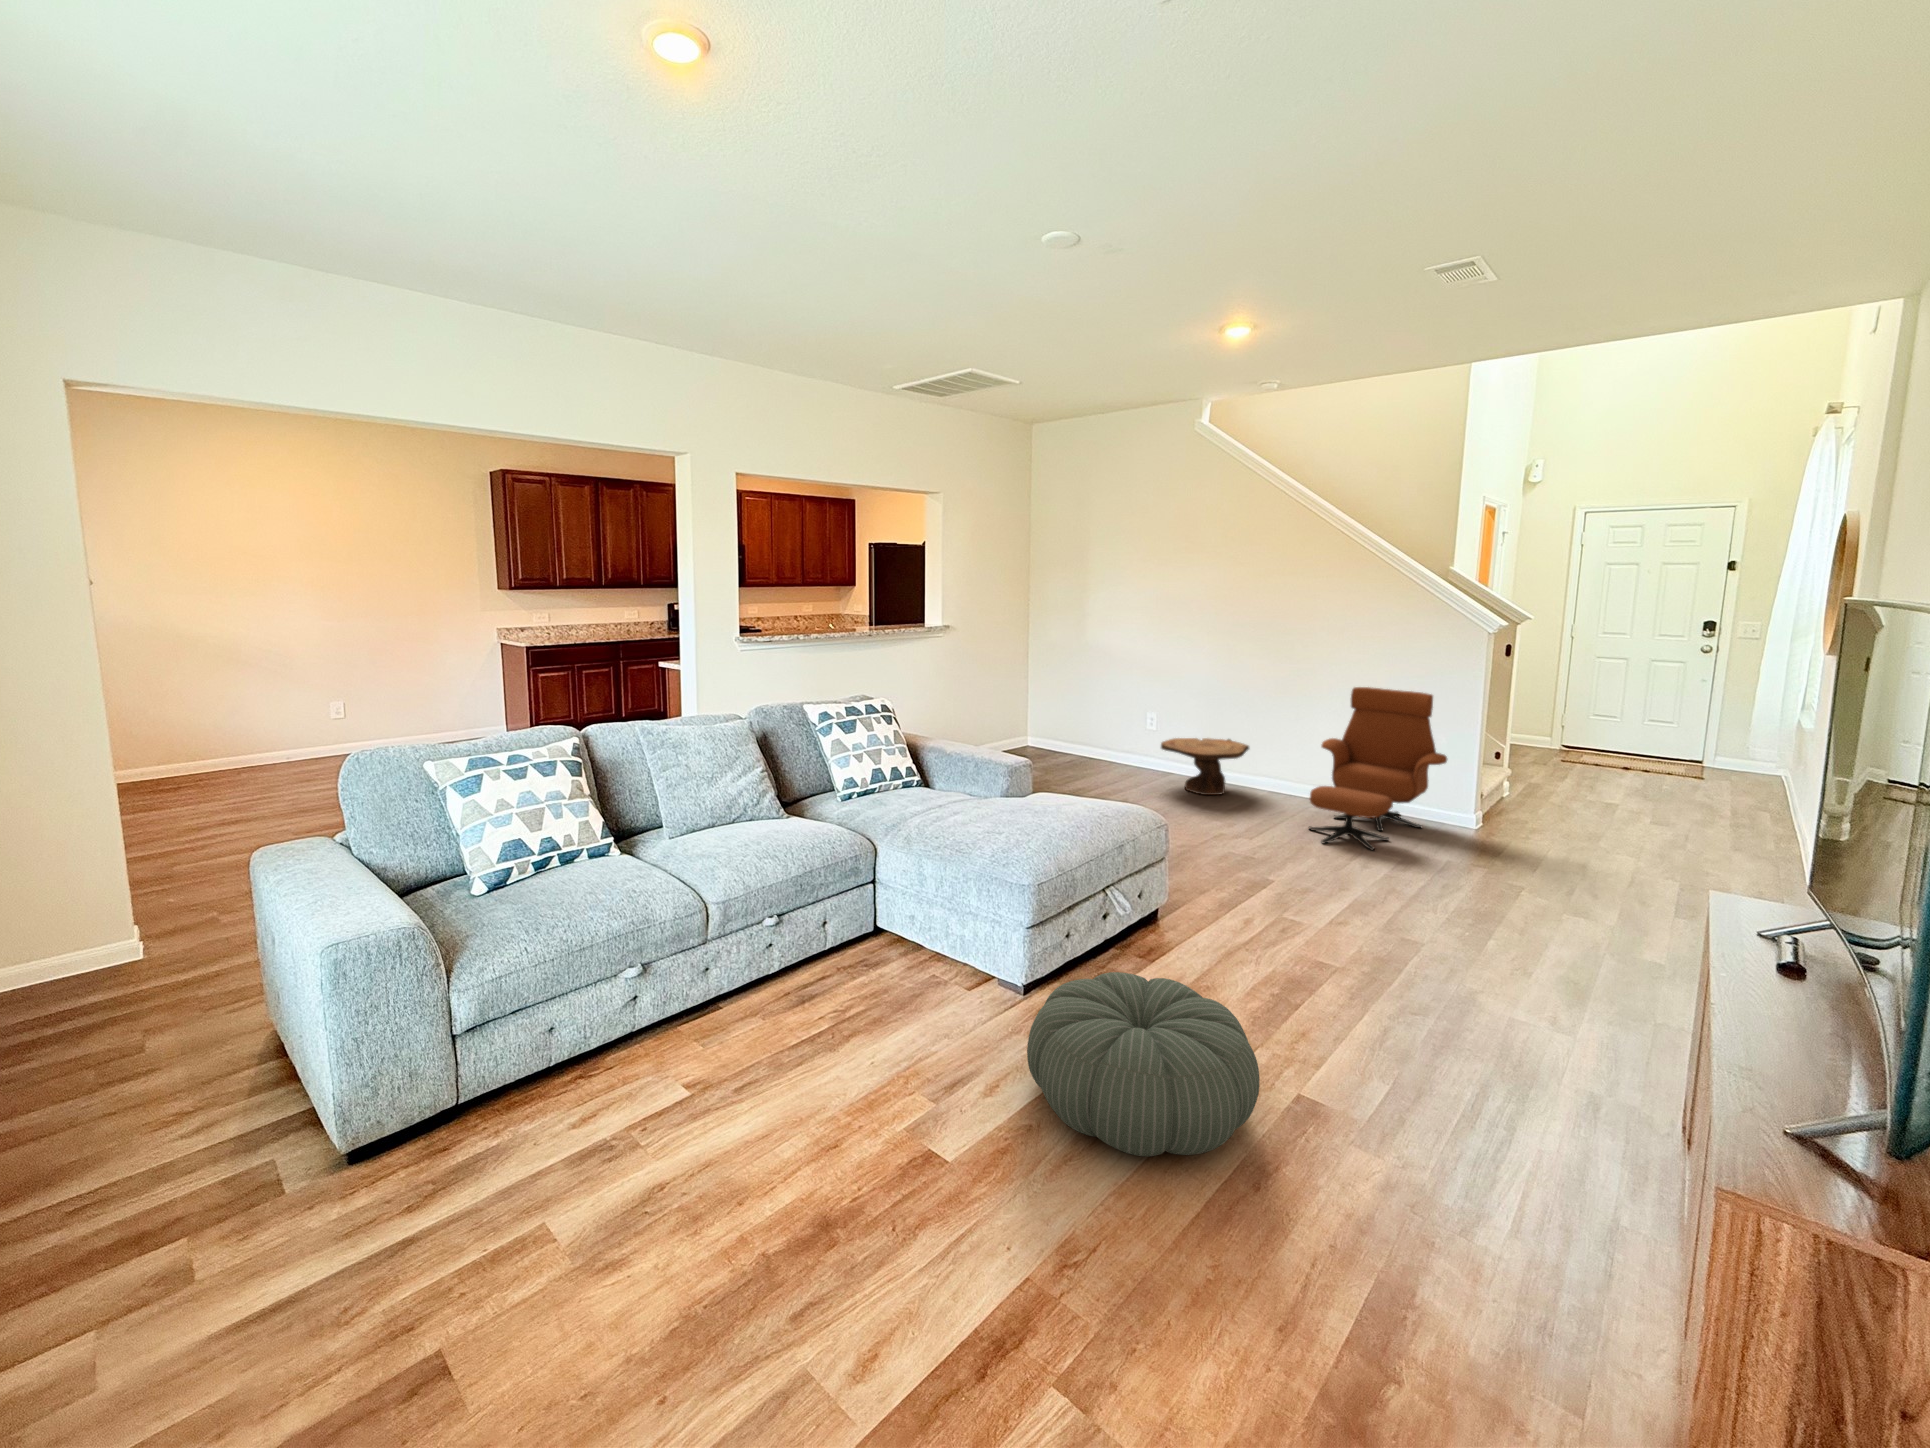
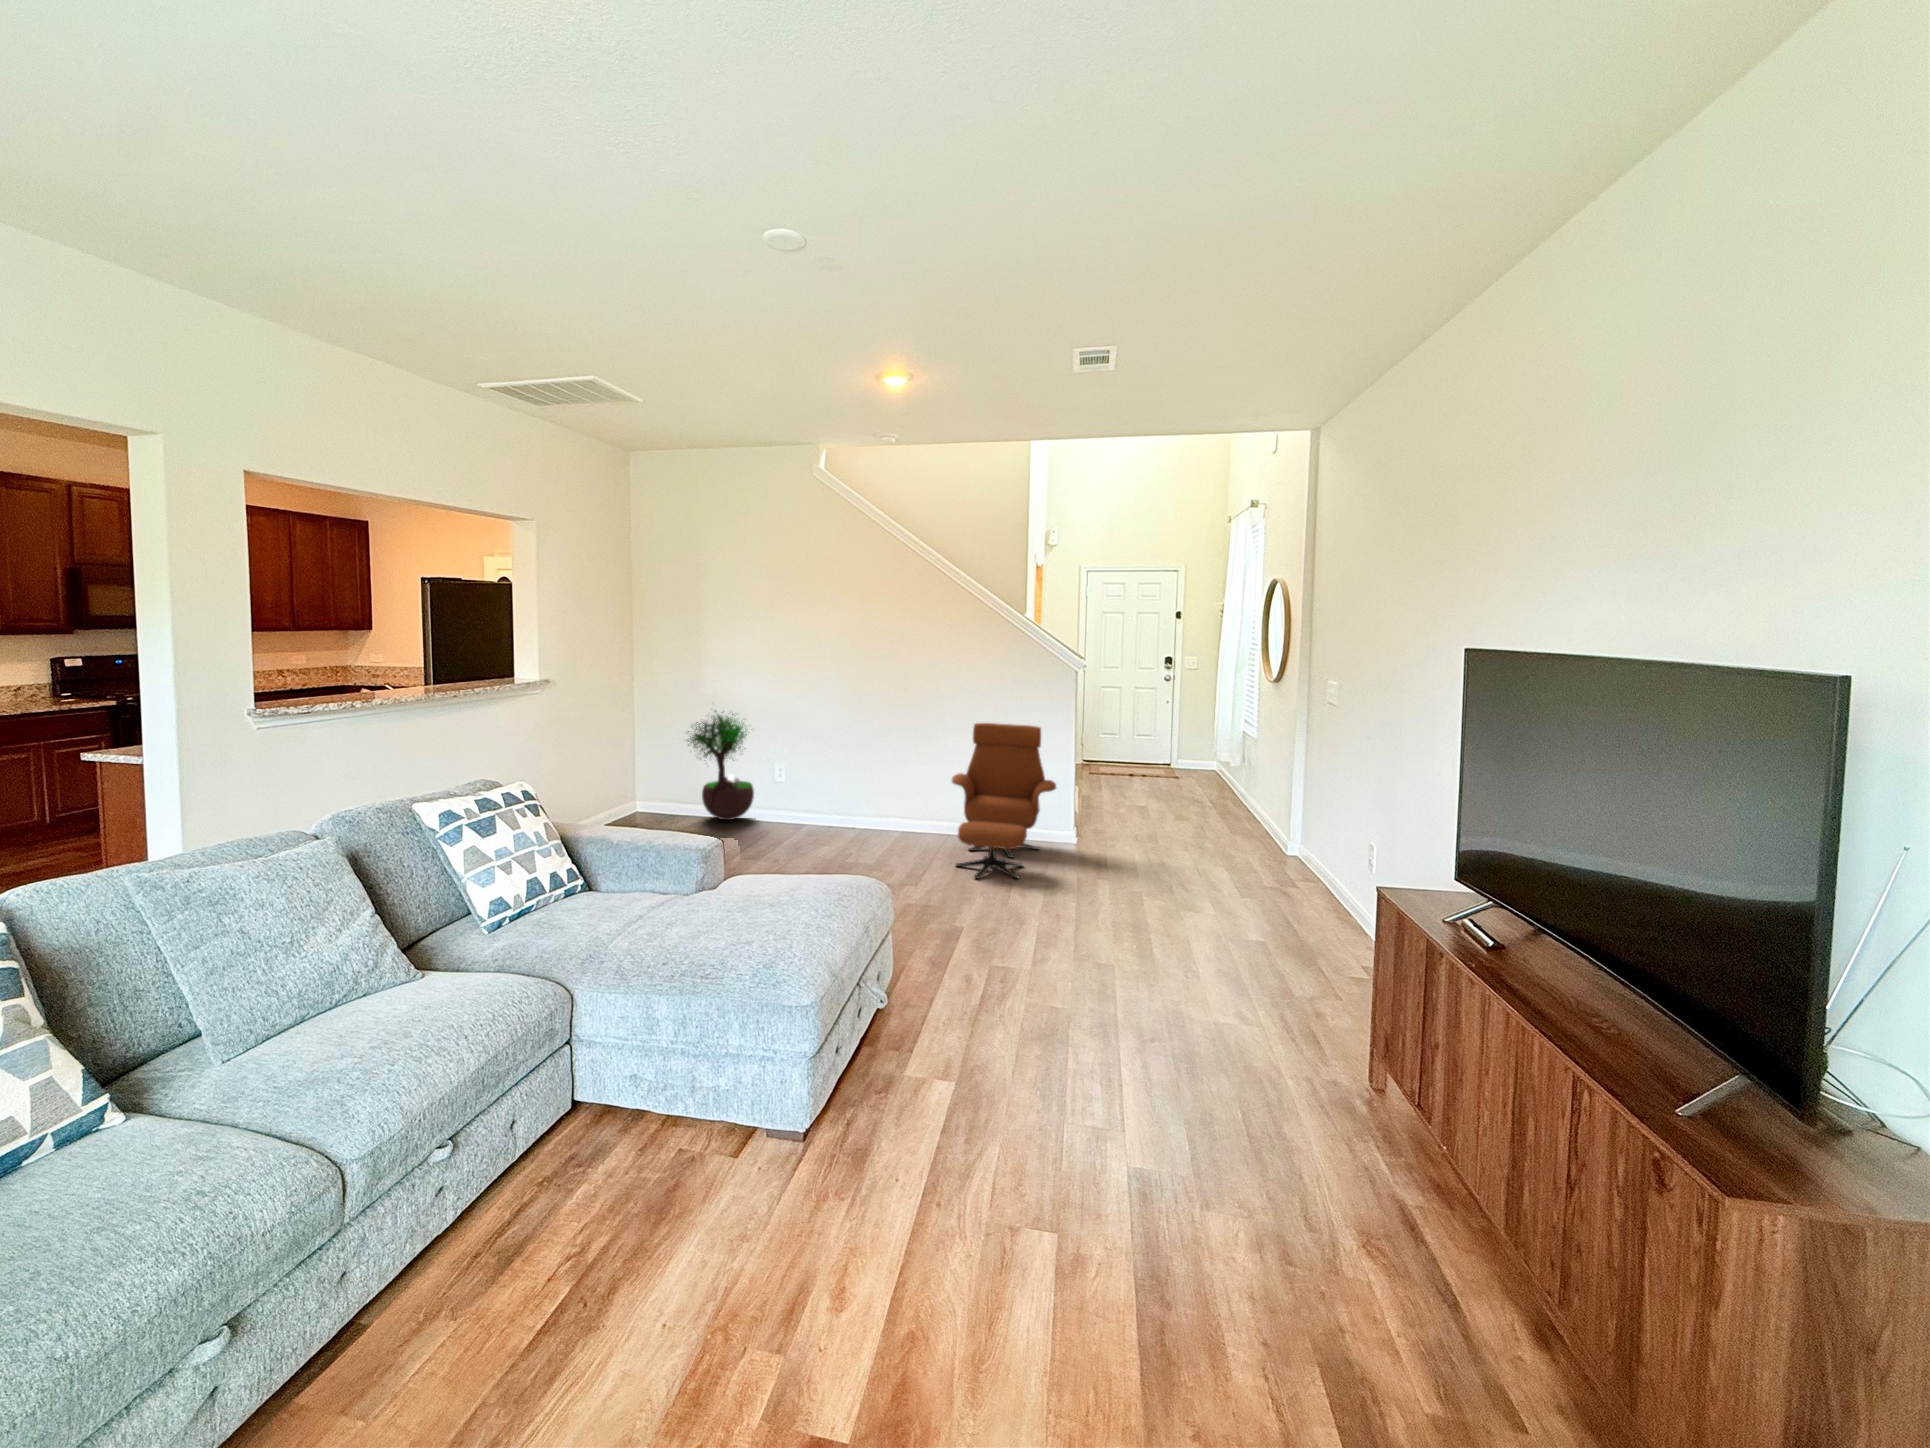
potted tree: none [1065,657,1131,764] -> present [687,710,754,820]
side table: present [1161,738,1249,795] -> none [798,780,883,843]
pouf: present [1027,972,1260,1156] -> none [870,1083,1129,1320]

